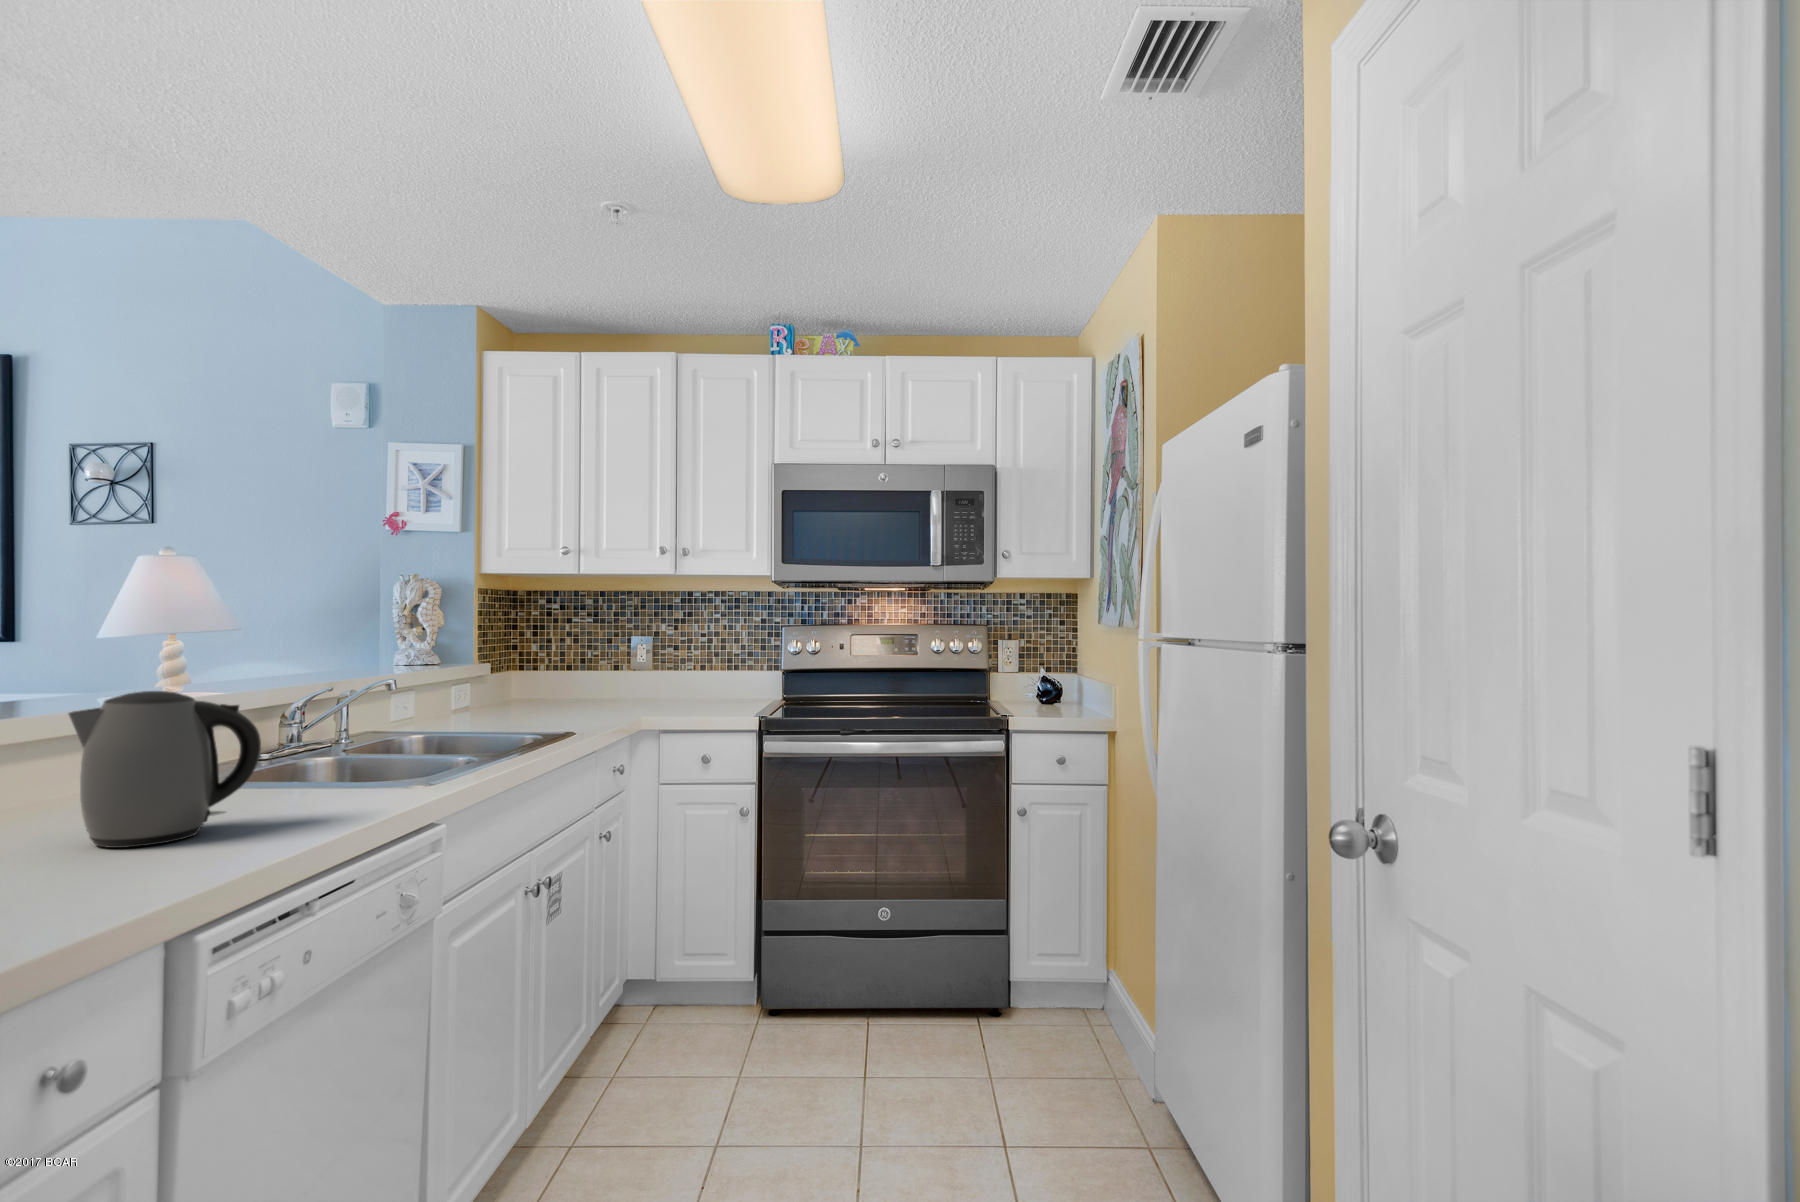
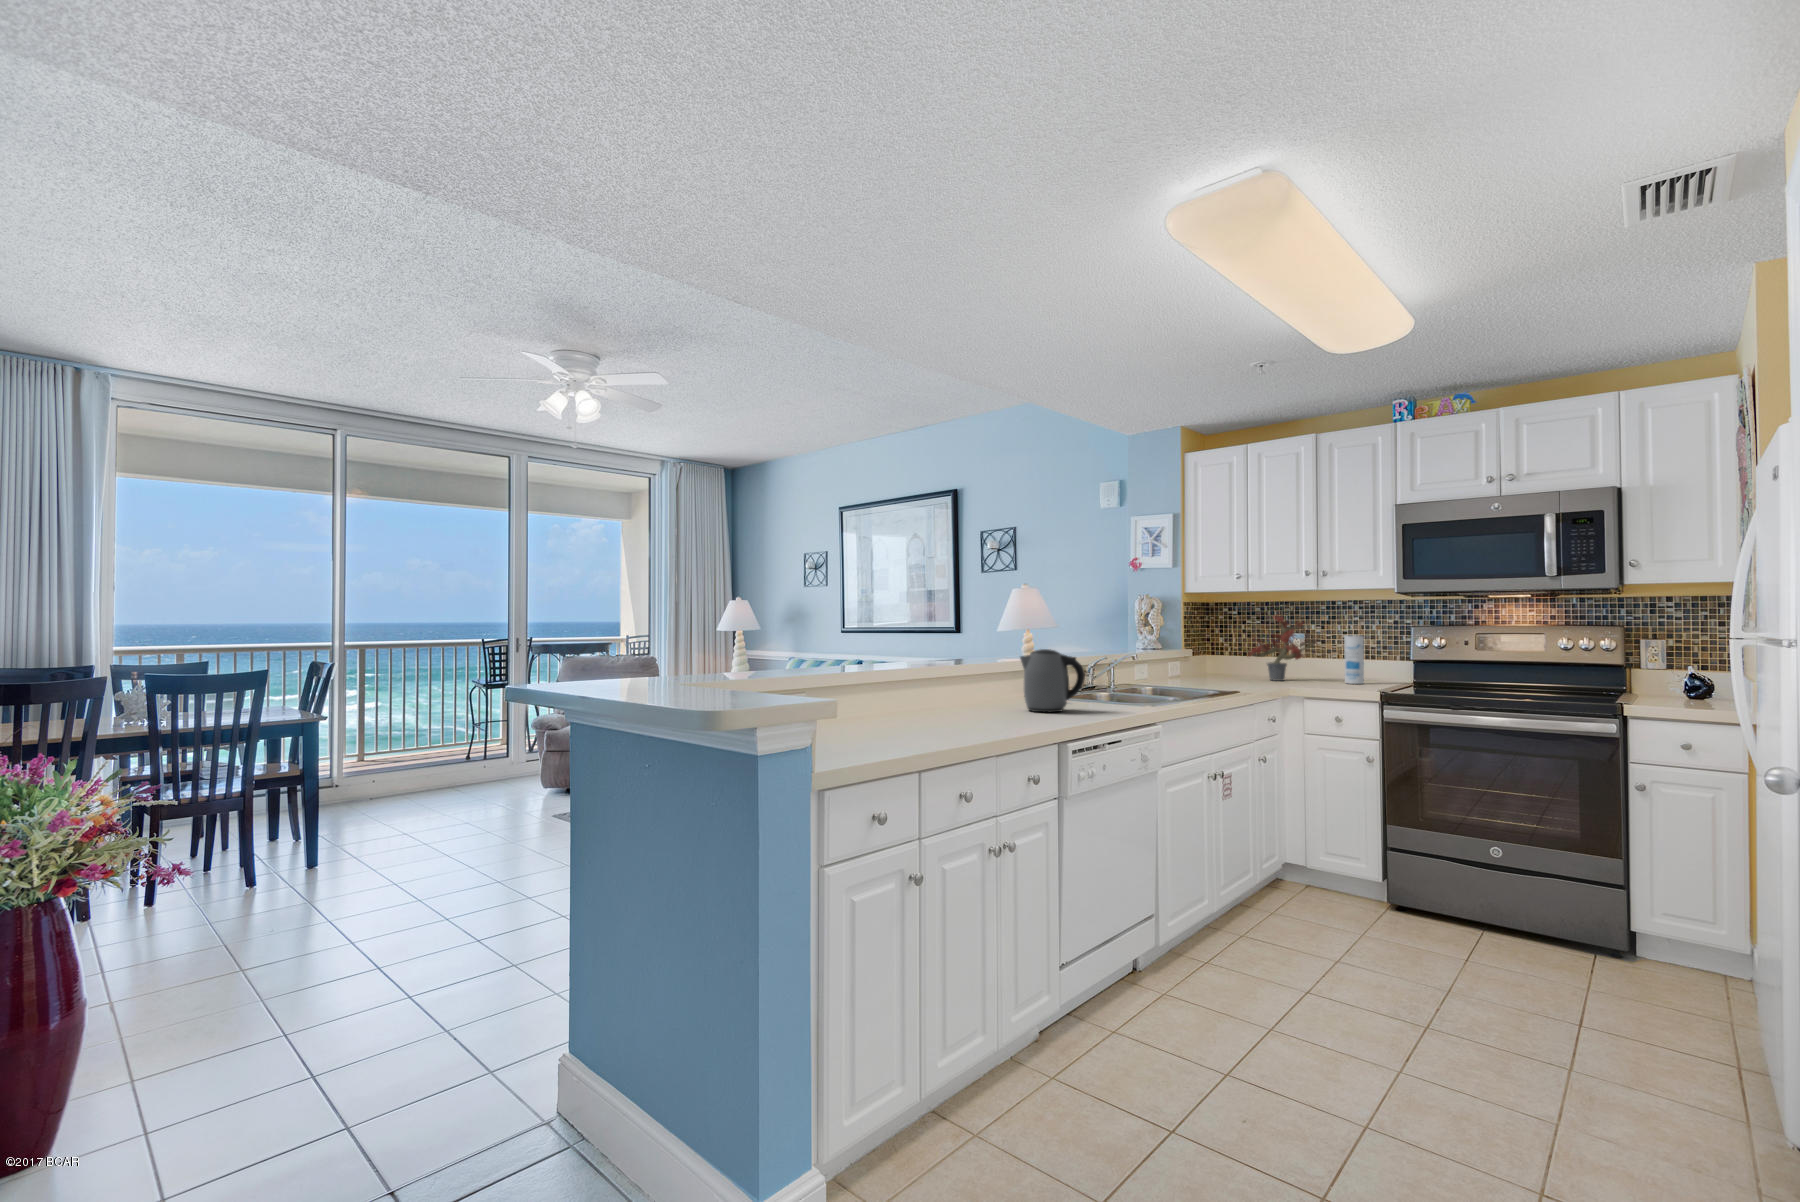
potted plant: none [560,591,674,705] -> present [1247,606,1318,681]
canister: none [703,638,726,704] -> present [1344,636,1364,684]

